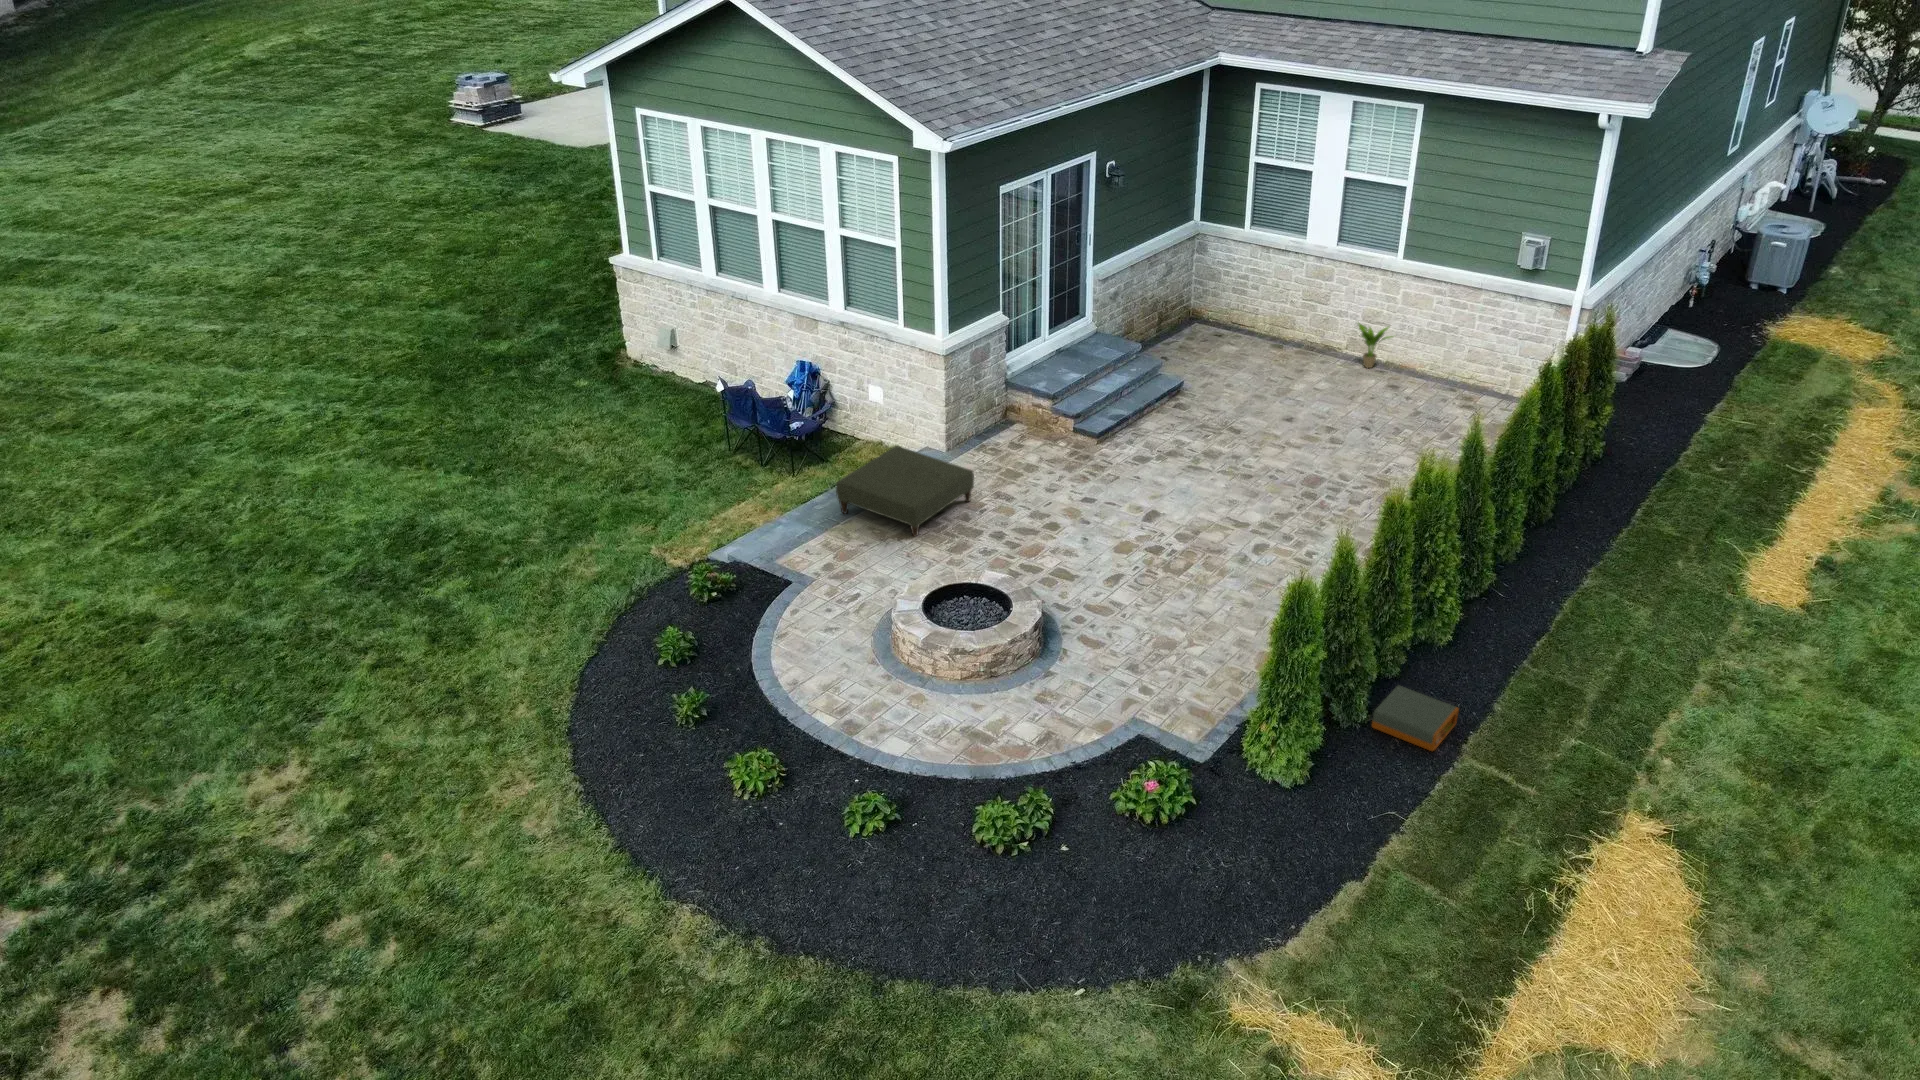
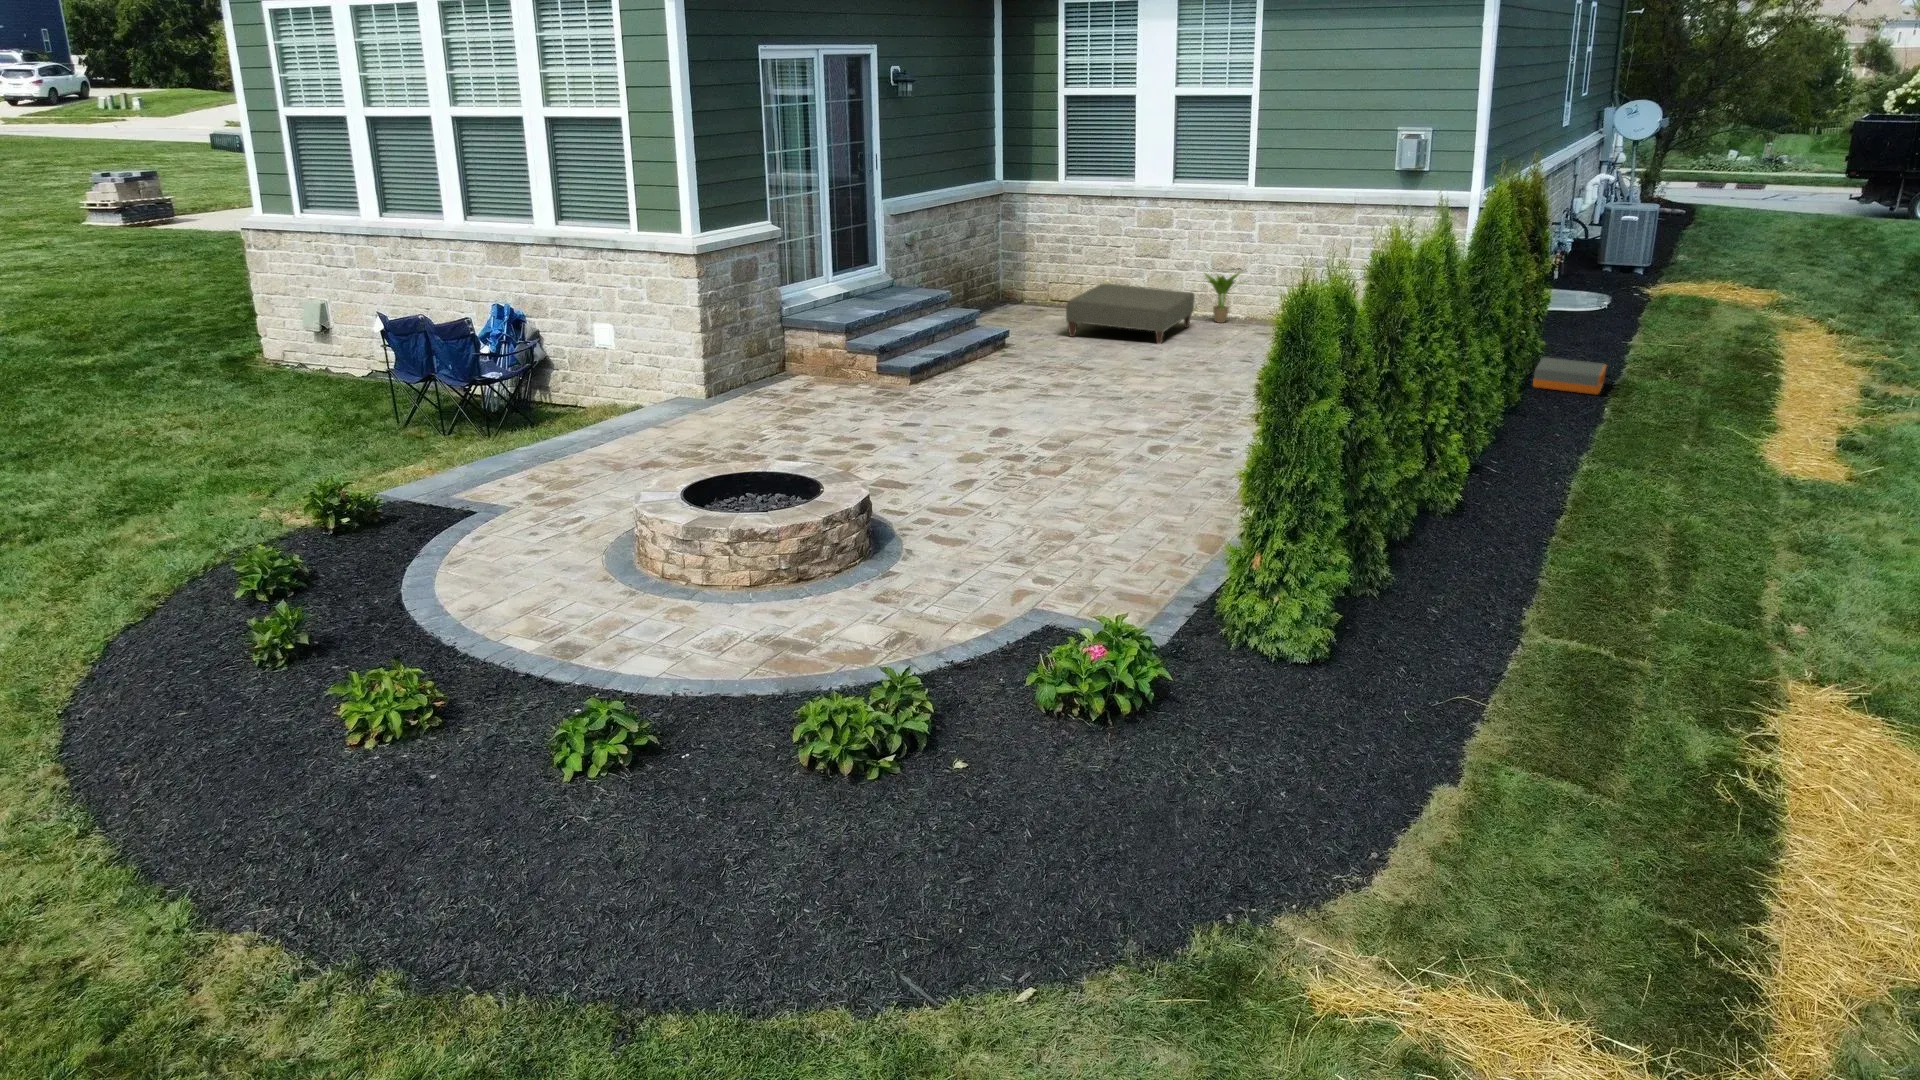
ottoman: present [836,446,974,536] -> present [1066,284,1195,344]
storage box: present [1372,686,1459,751] -> present [1533,357,1607,394]

